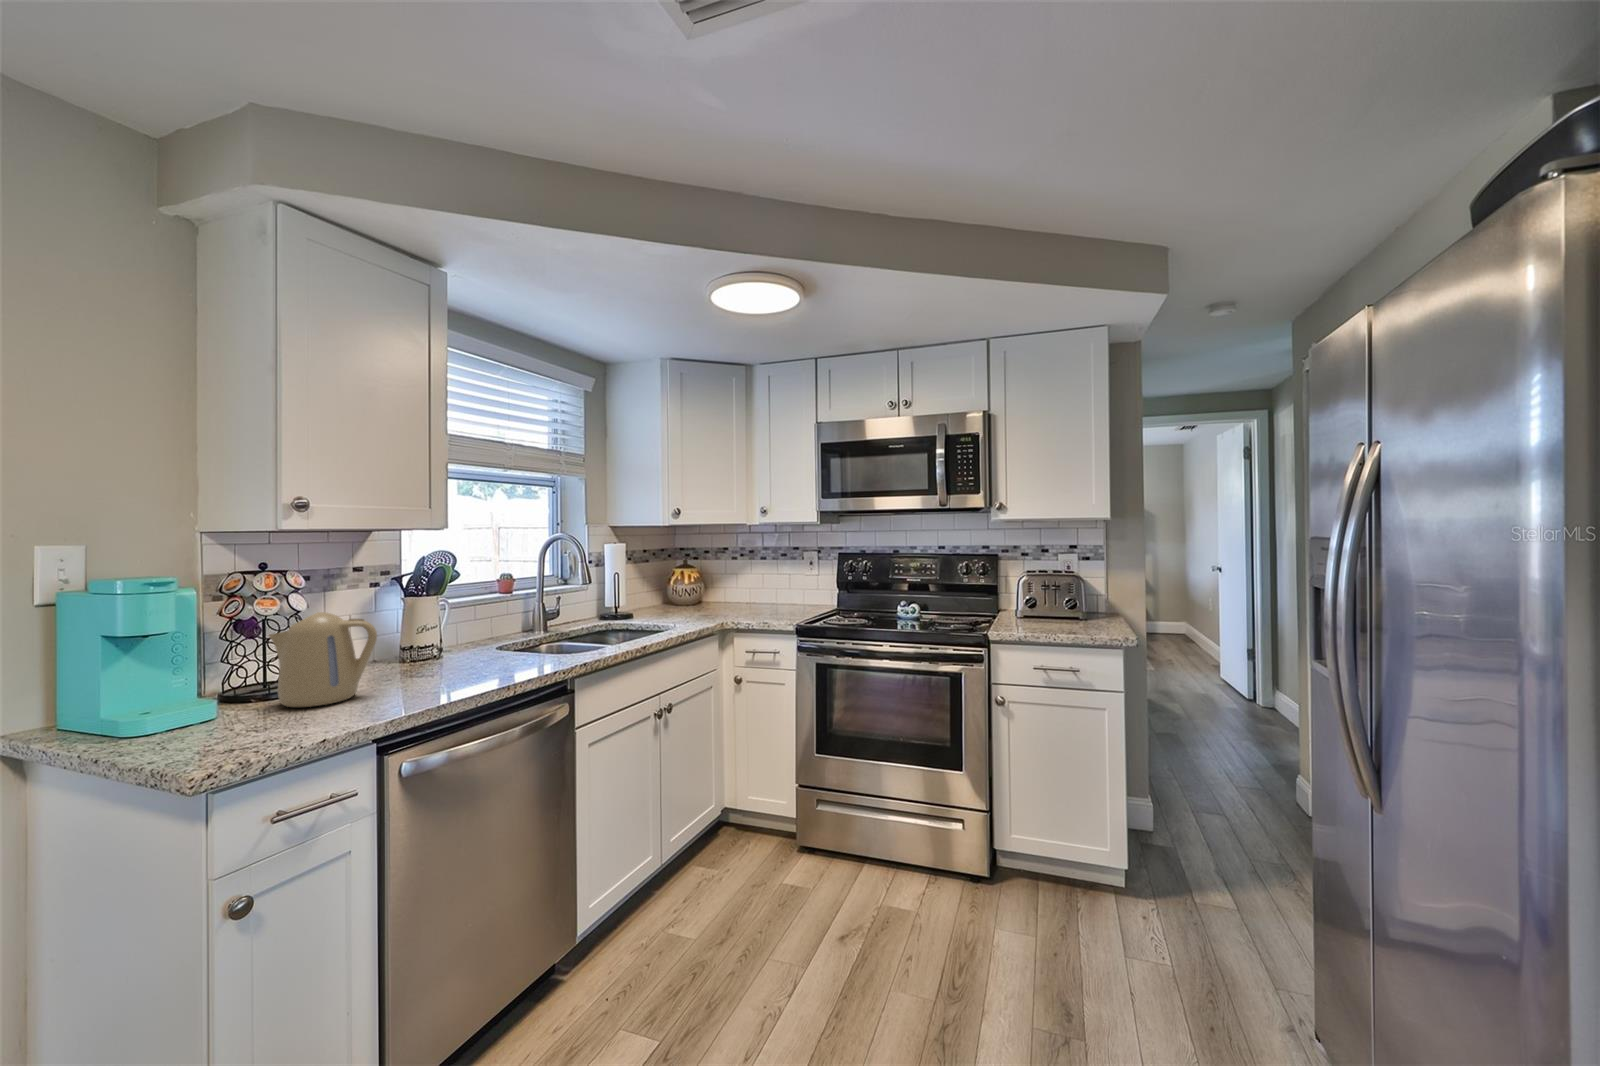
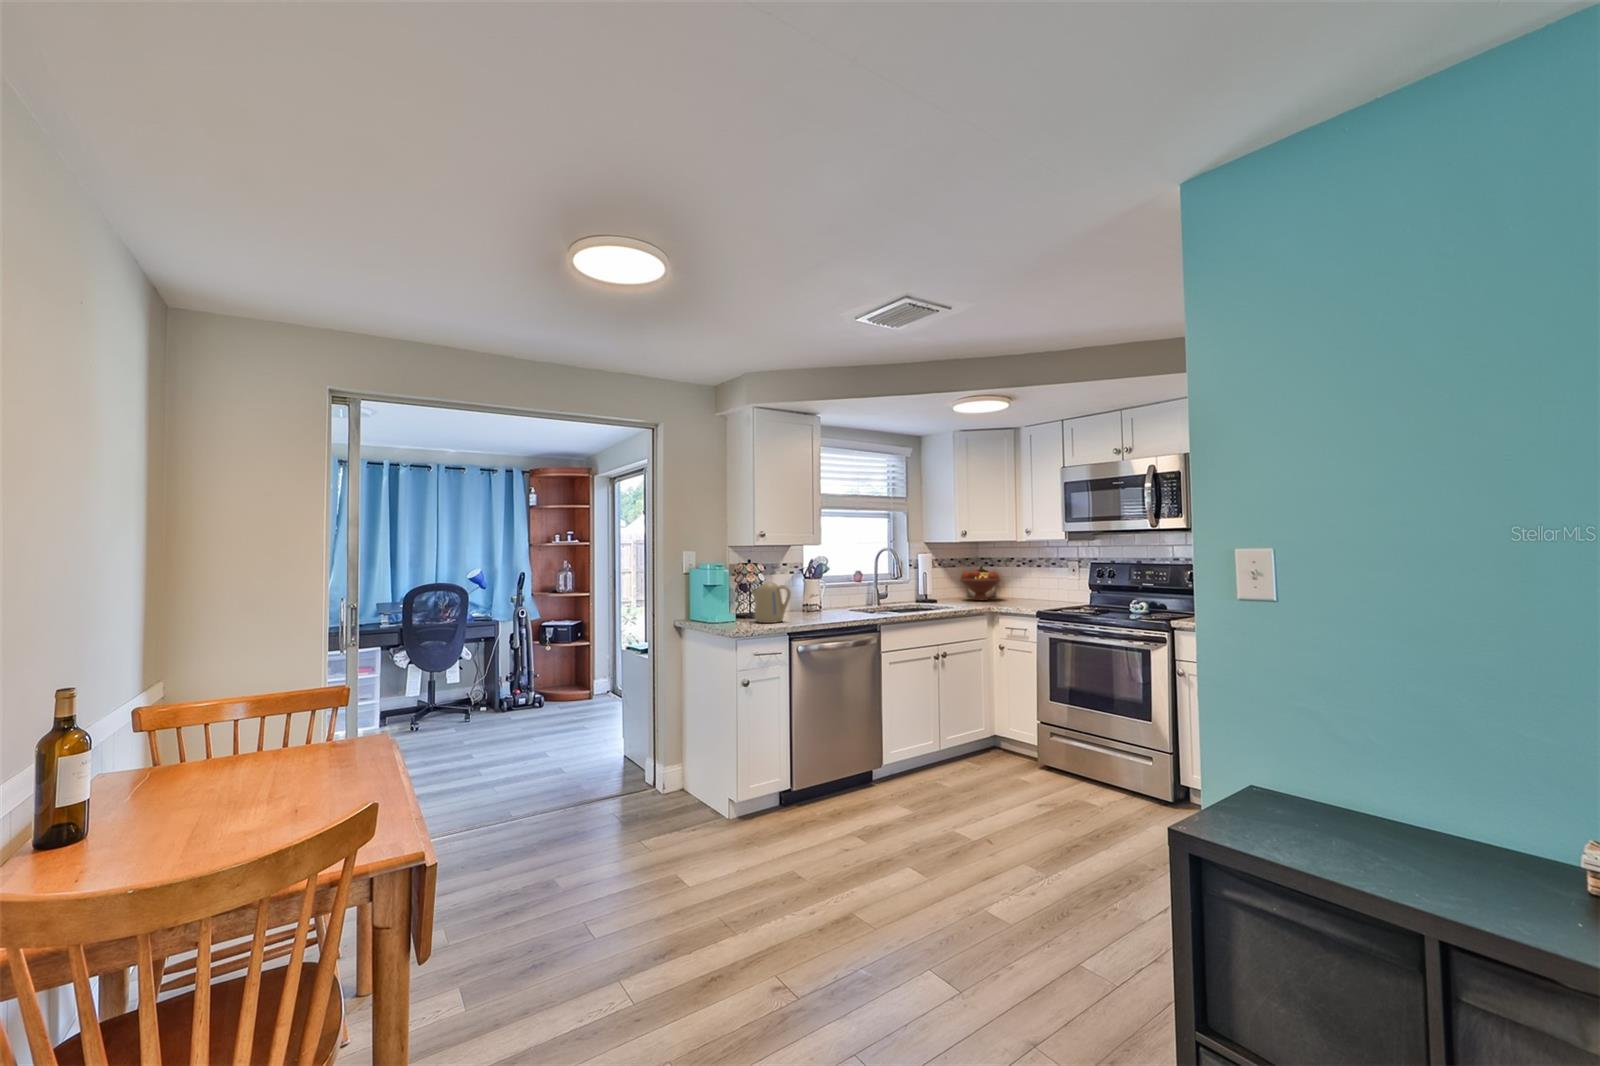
fruit bowl: none [659,565,716,608] -> present [960,570,1001,601]

